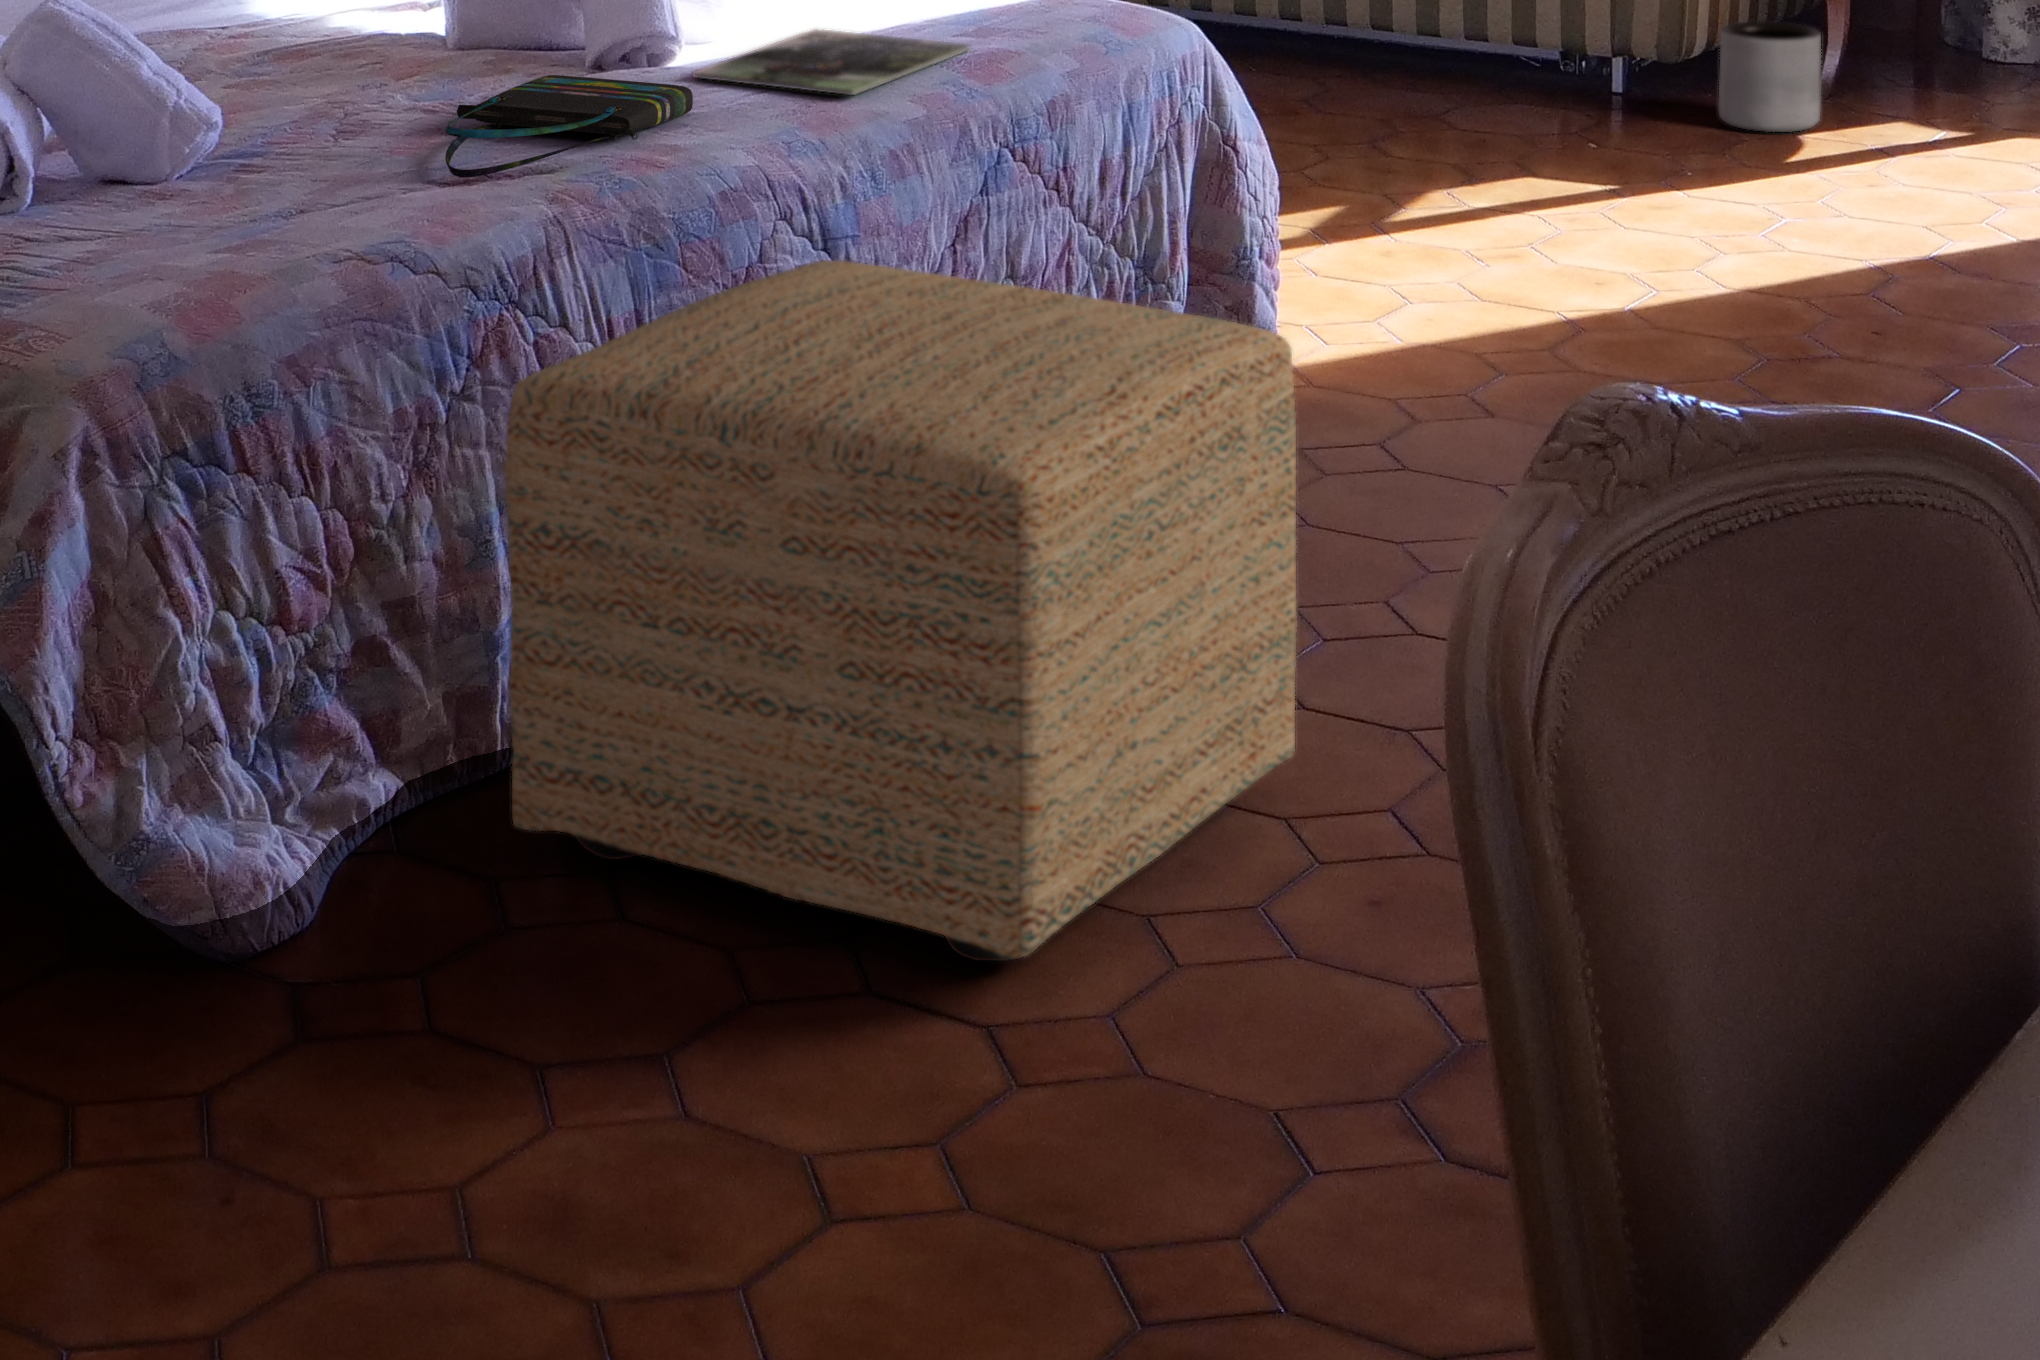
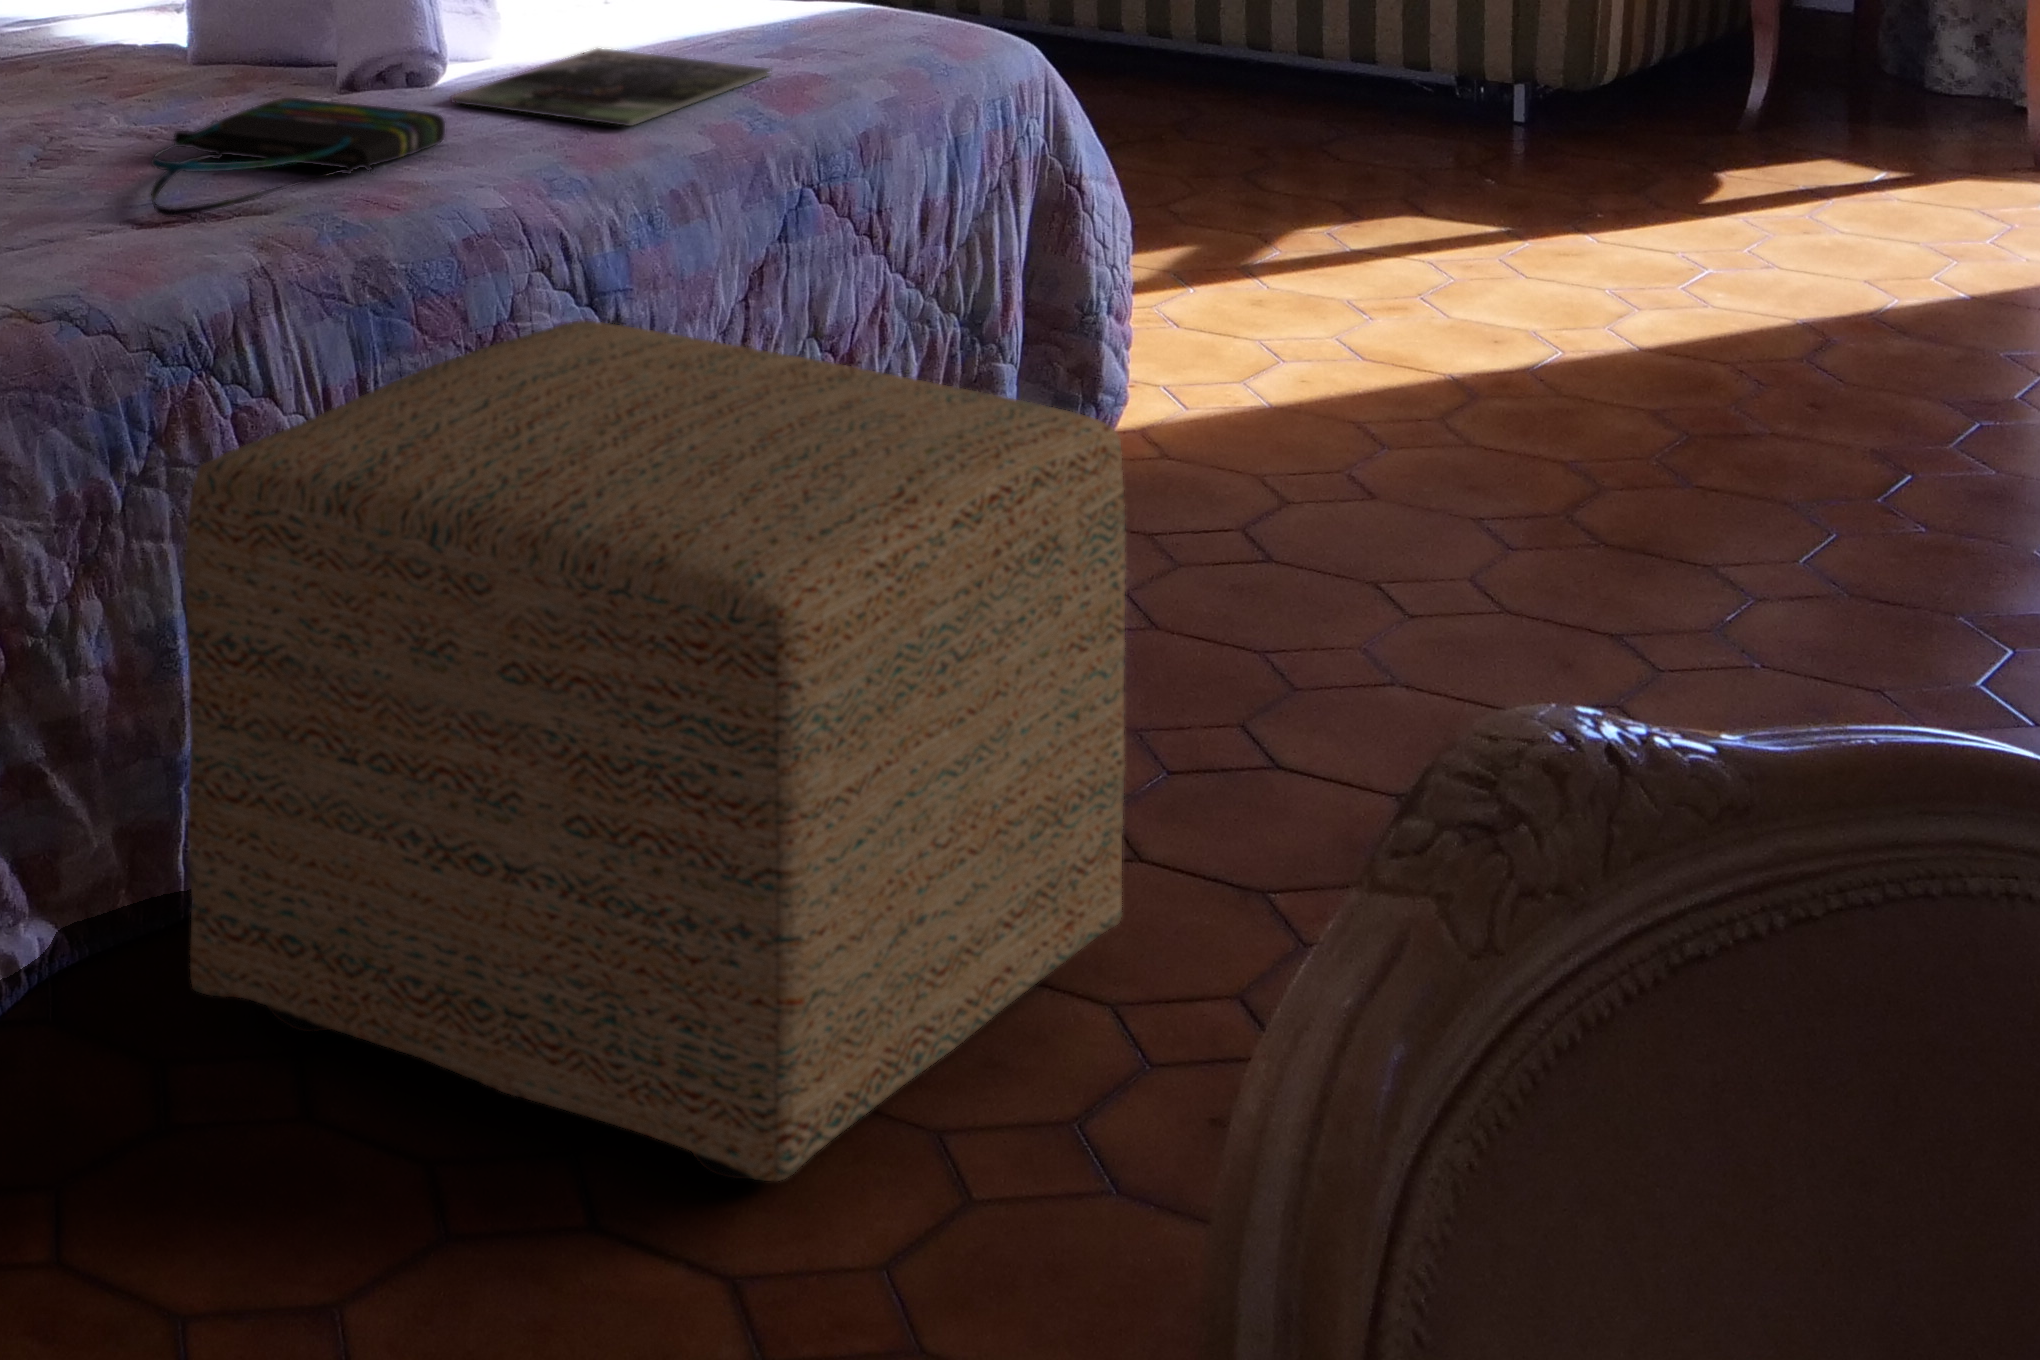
planter: present [1719,21,1821,132] -> none [1630,50,1745,173]

